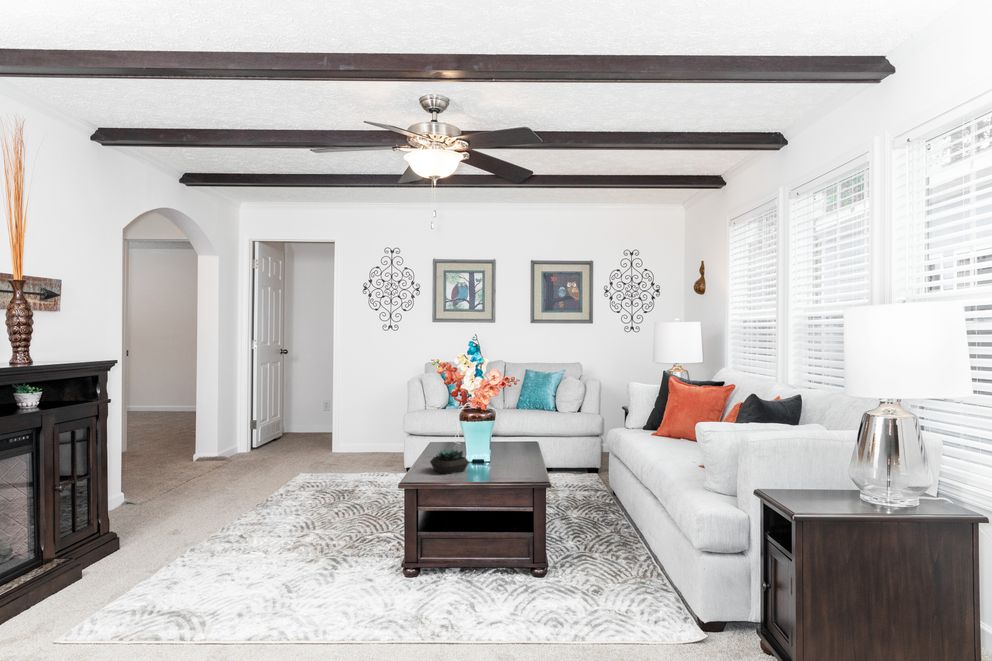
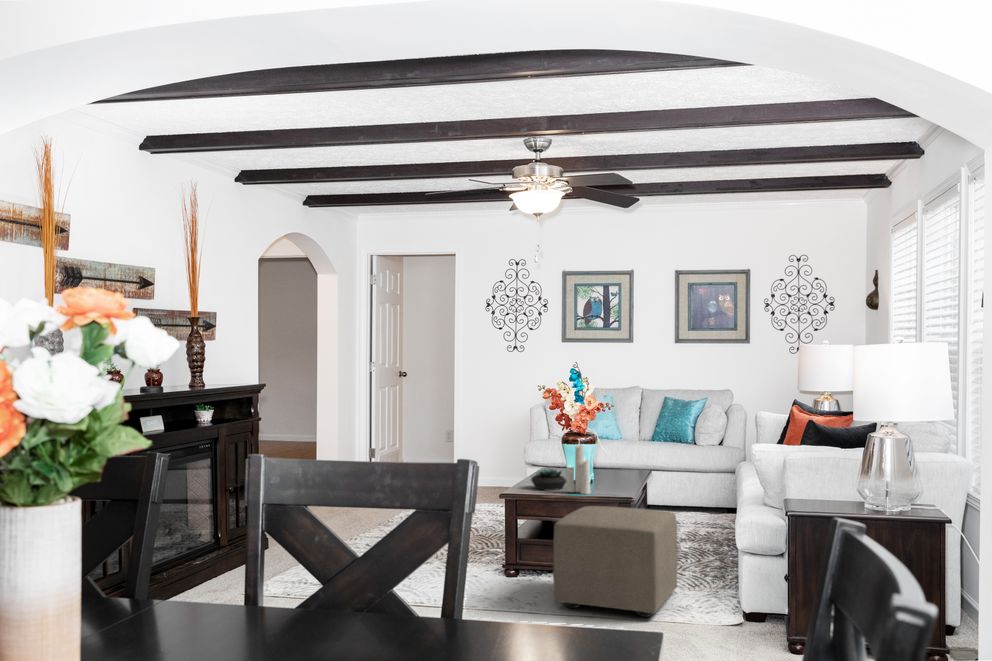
candle: none [471,414,499,478] -> present [565,444,591,494]
ottoman: none [476,494,603,635] -> present [553,506,678,617]

